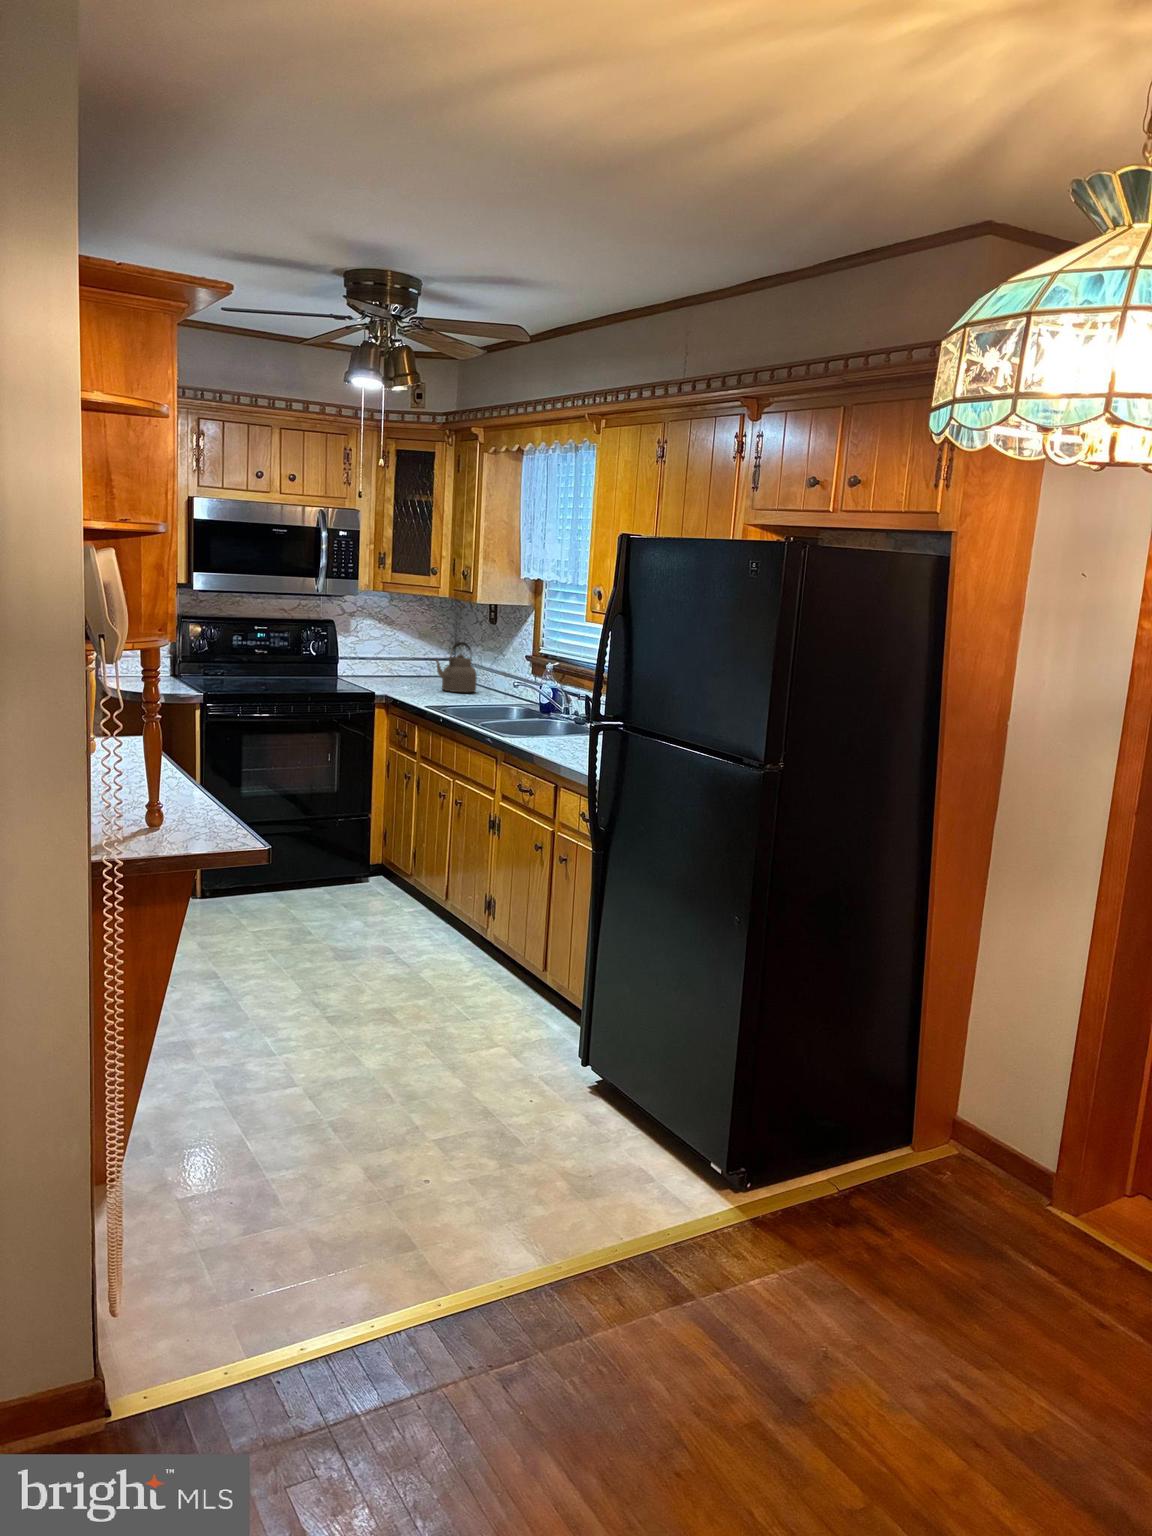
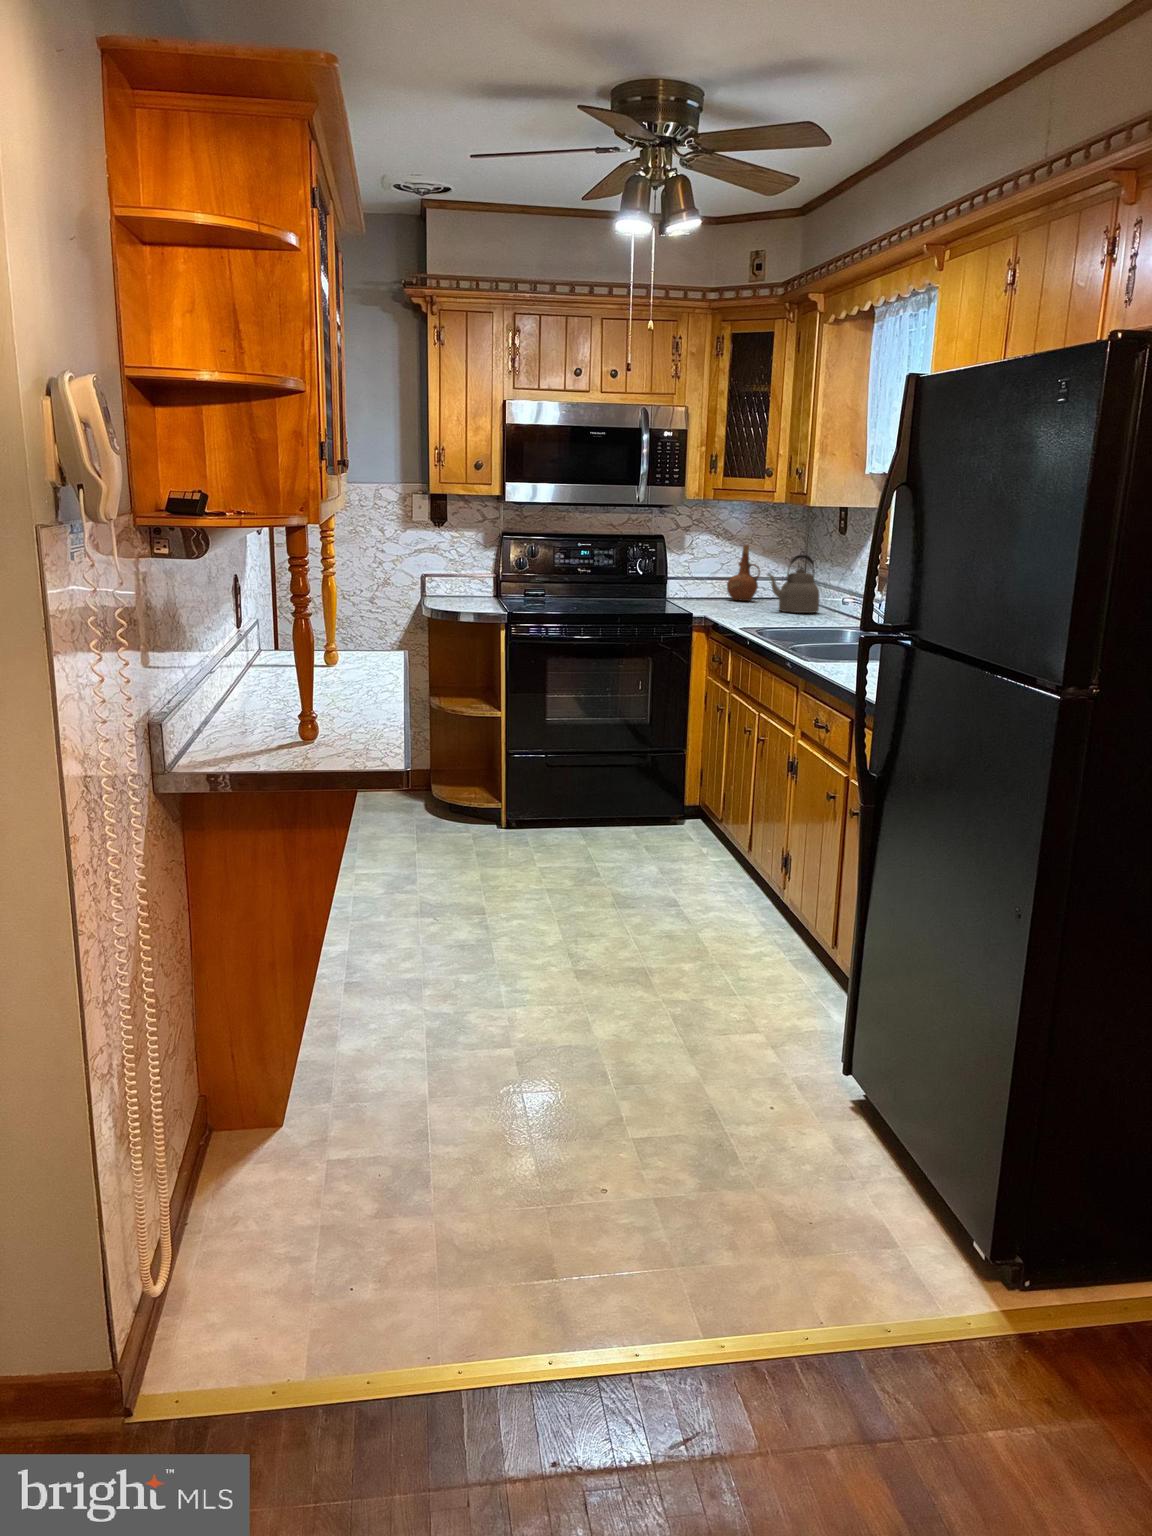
ceramic pitcher: none [390,630,420,679] -> present [727,545,760,601]

